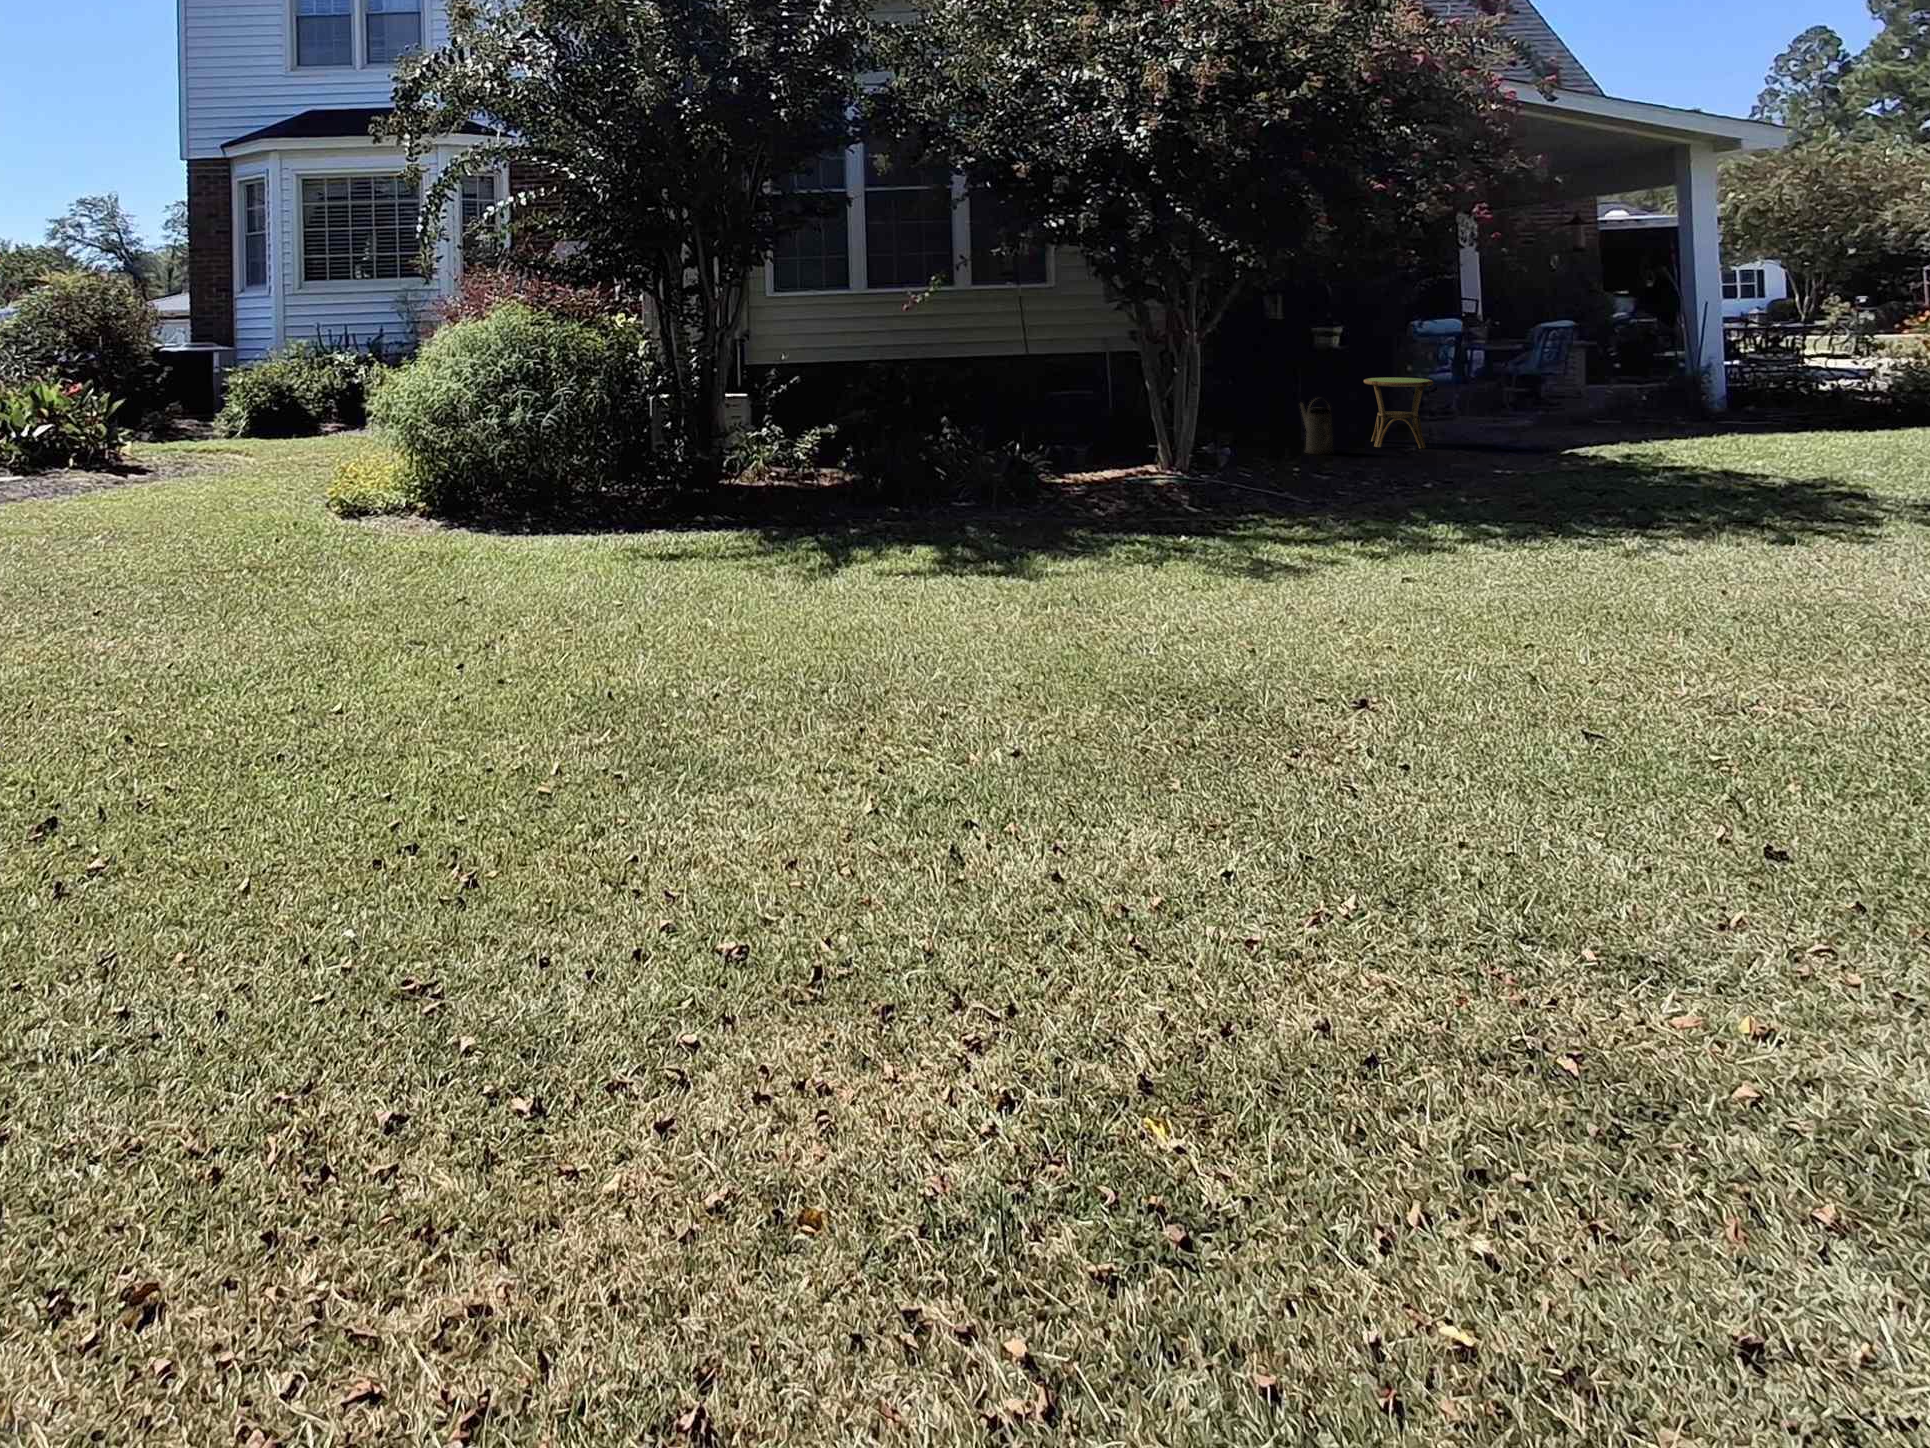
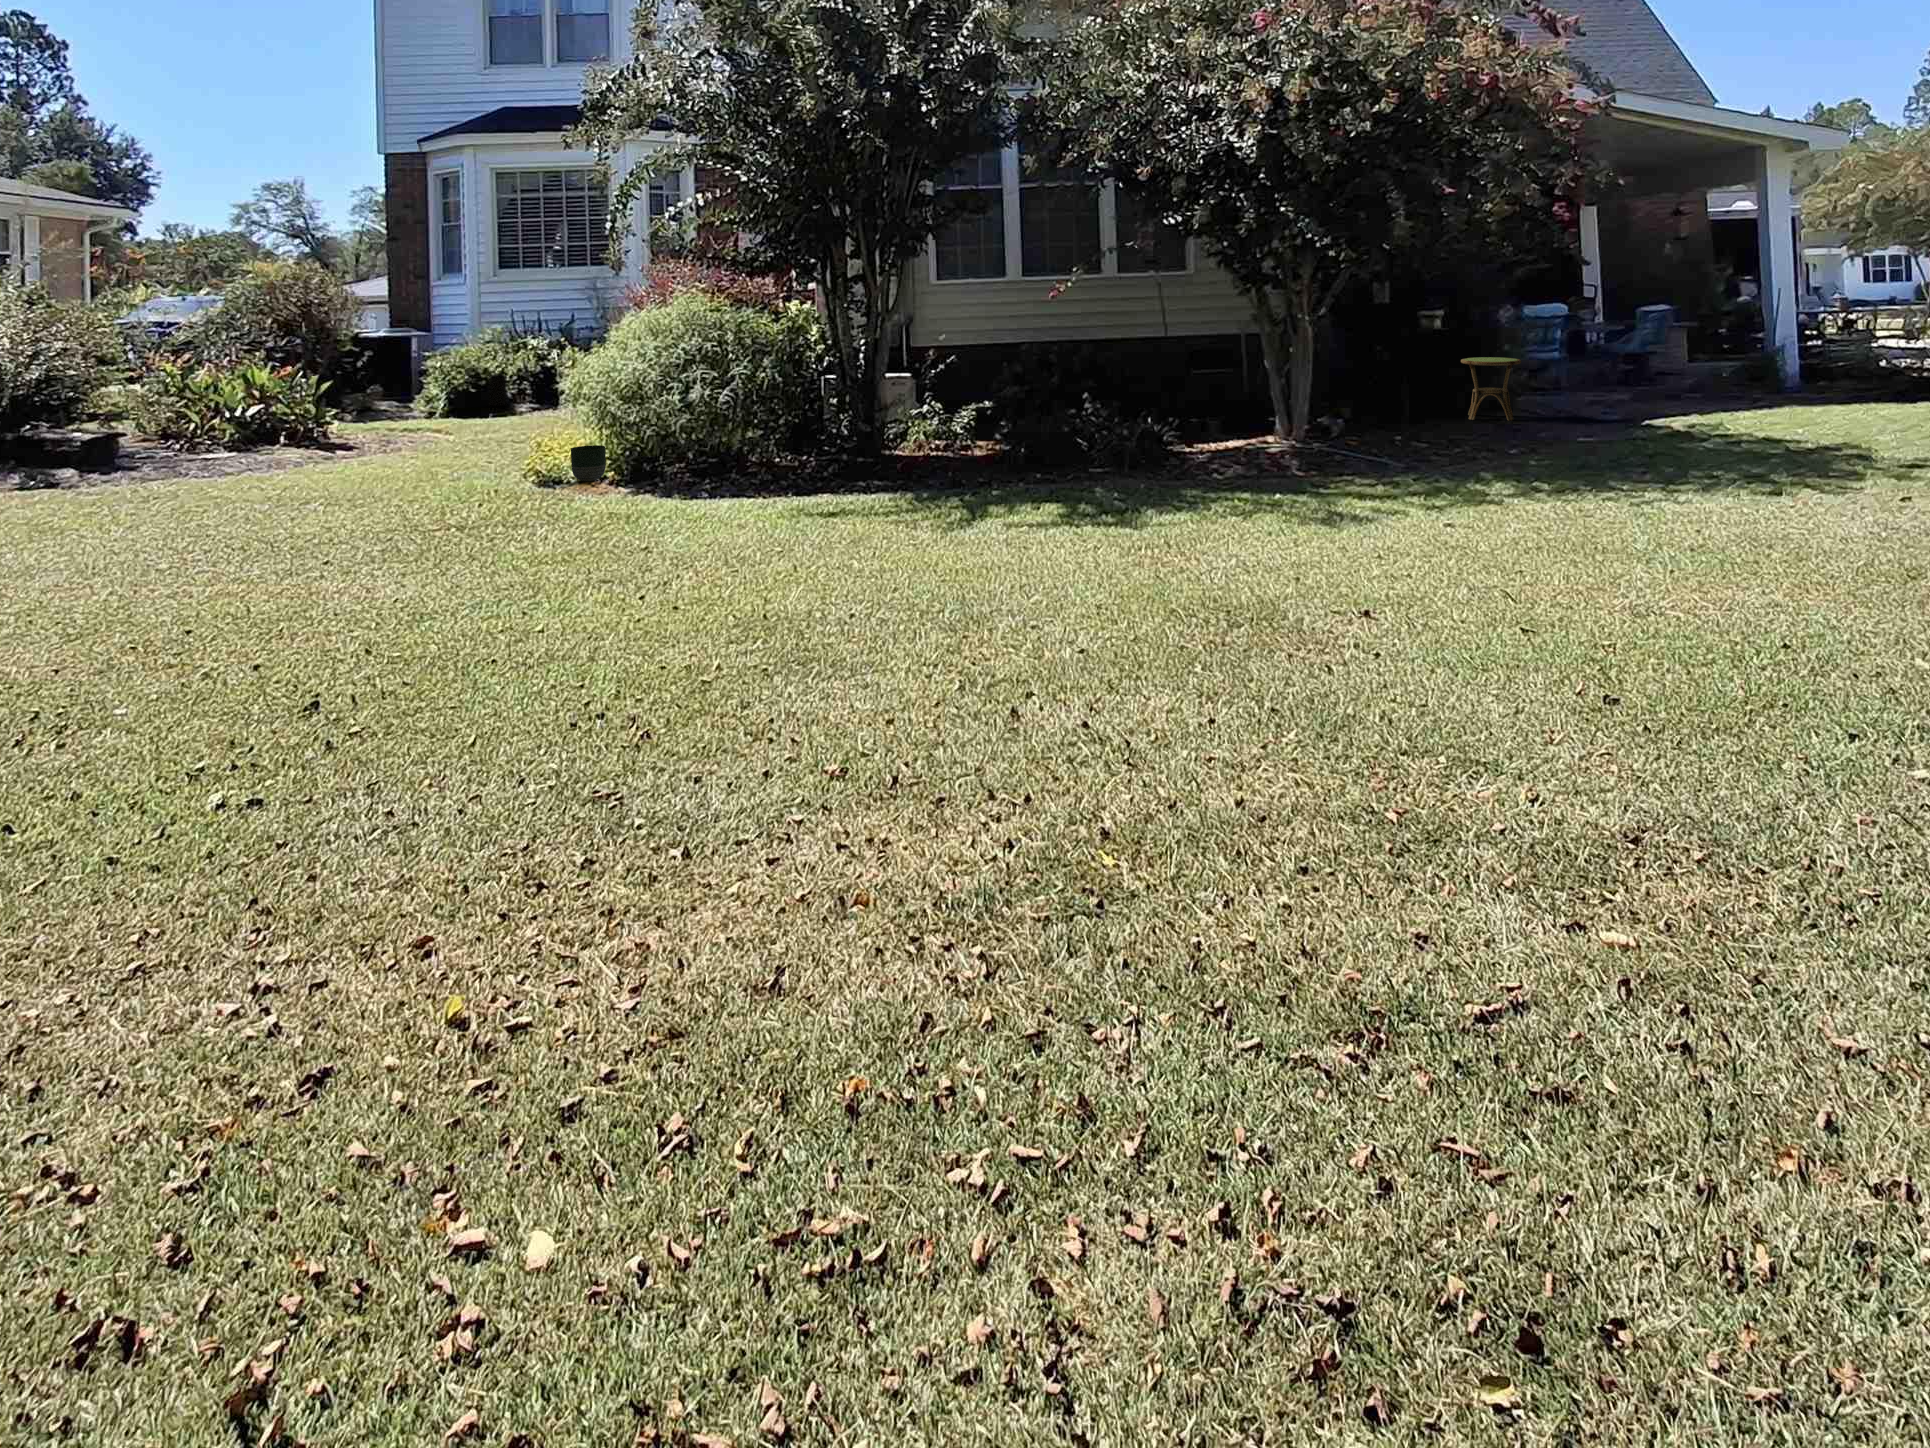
watering can: present [1300,403,1335,454] -> present [489,371,509,406]
planter: none [380,473,419,514] -> present [571,445,606,482]

